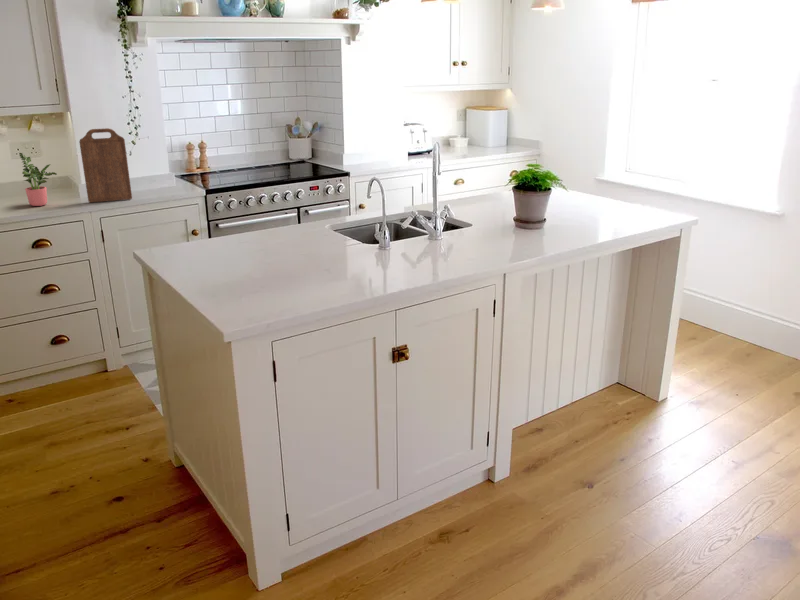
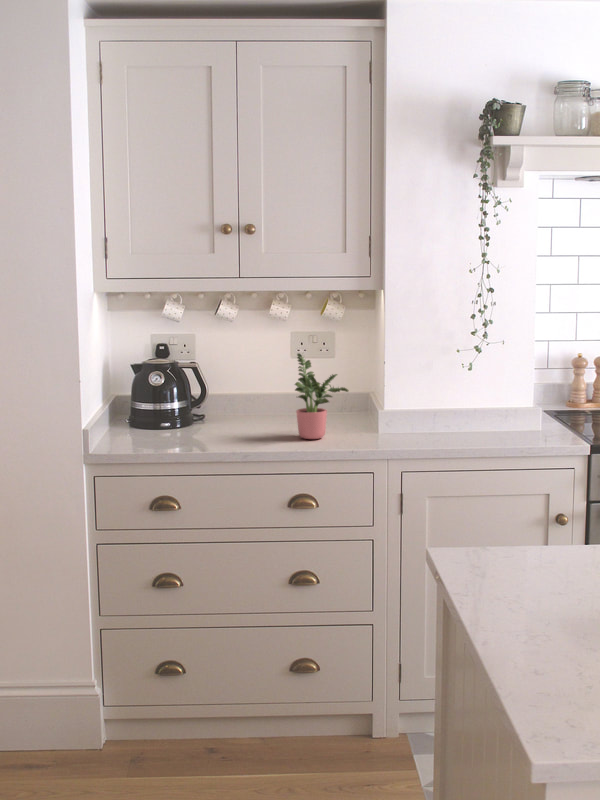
cutting board: present [79,128,132,203] -> none [386,320,458,443]

